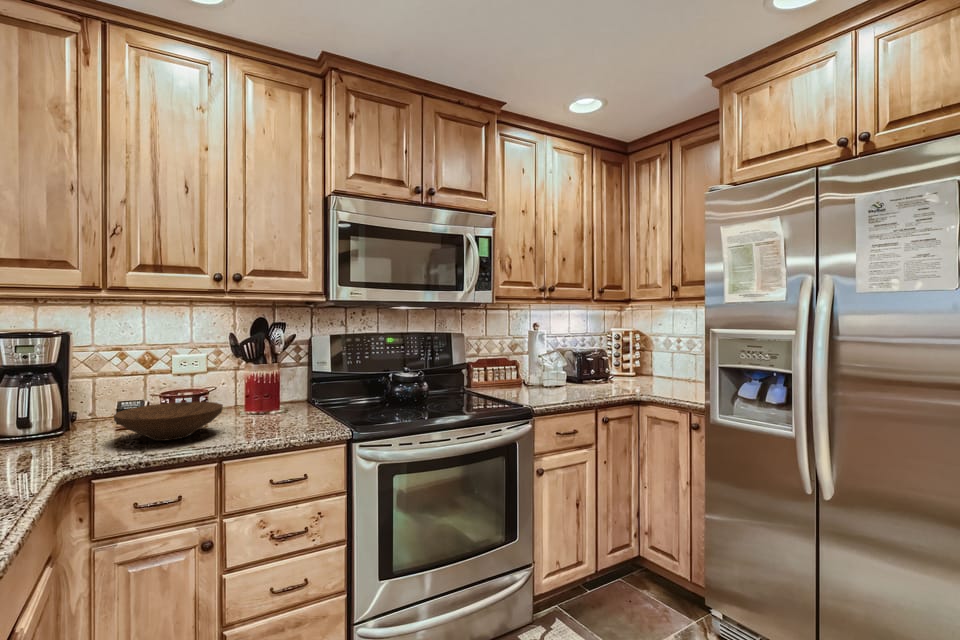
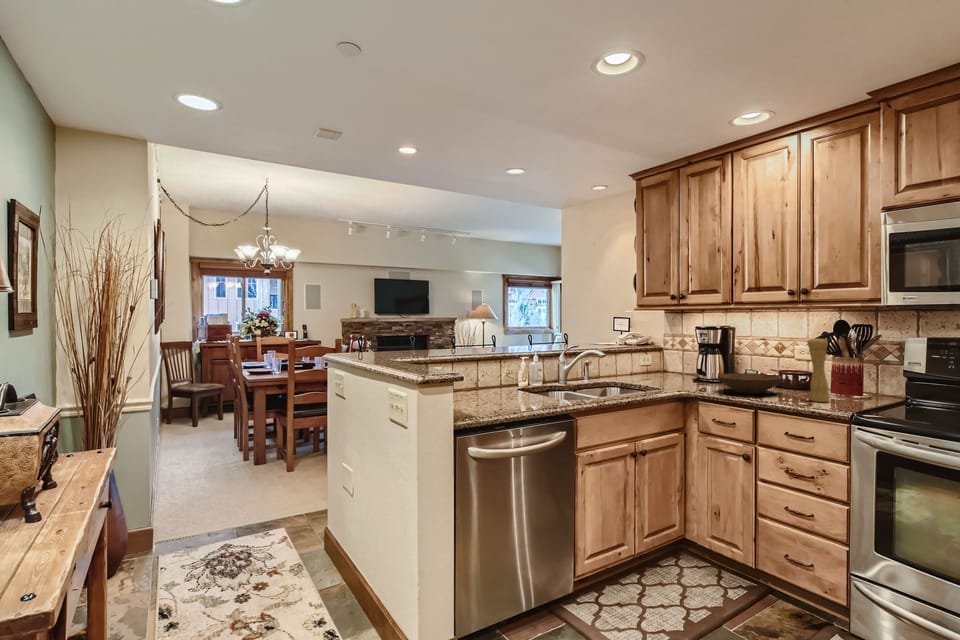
pepper mill: none [267,341,289,426] -> present [808,338,829,402]

